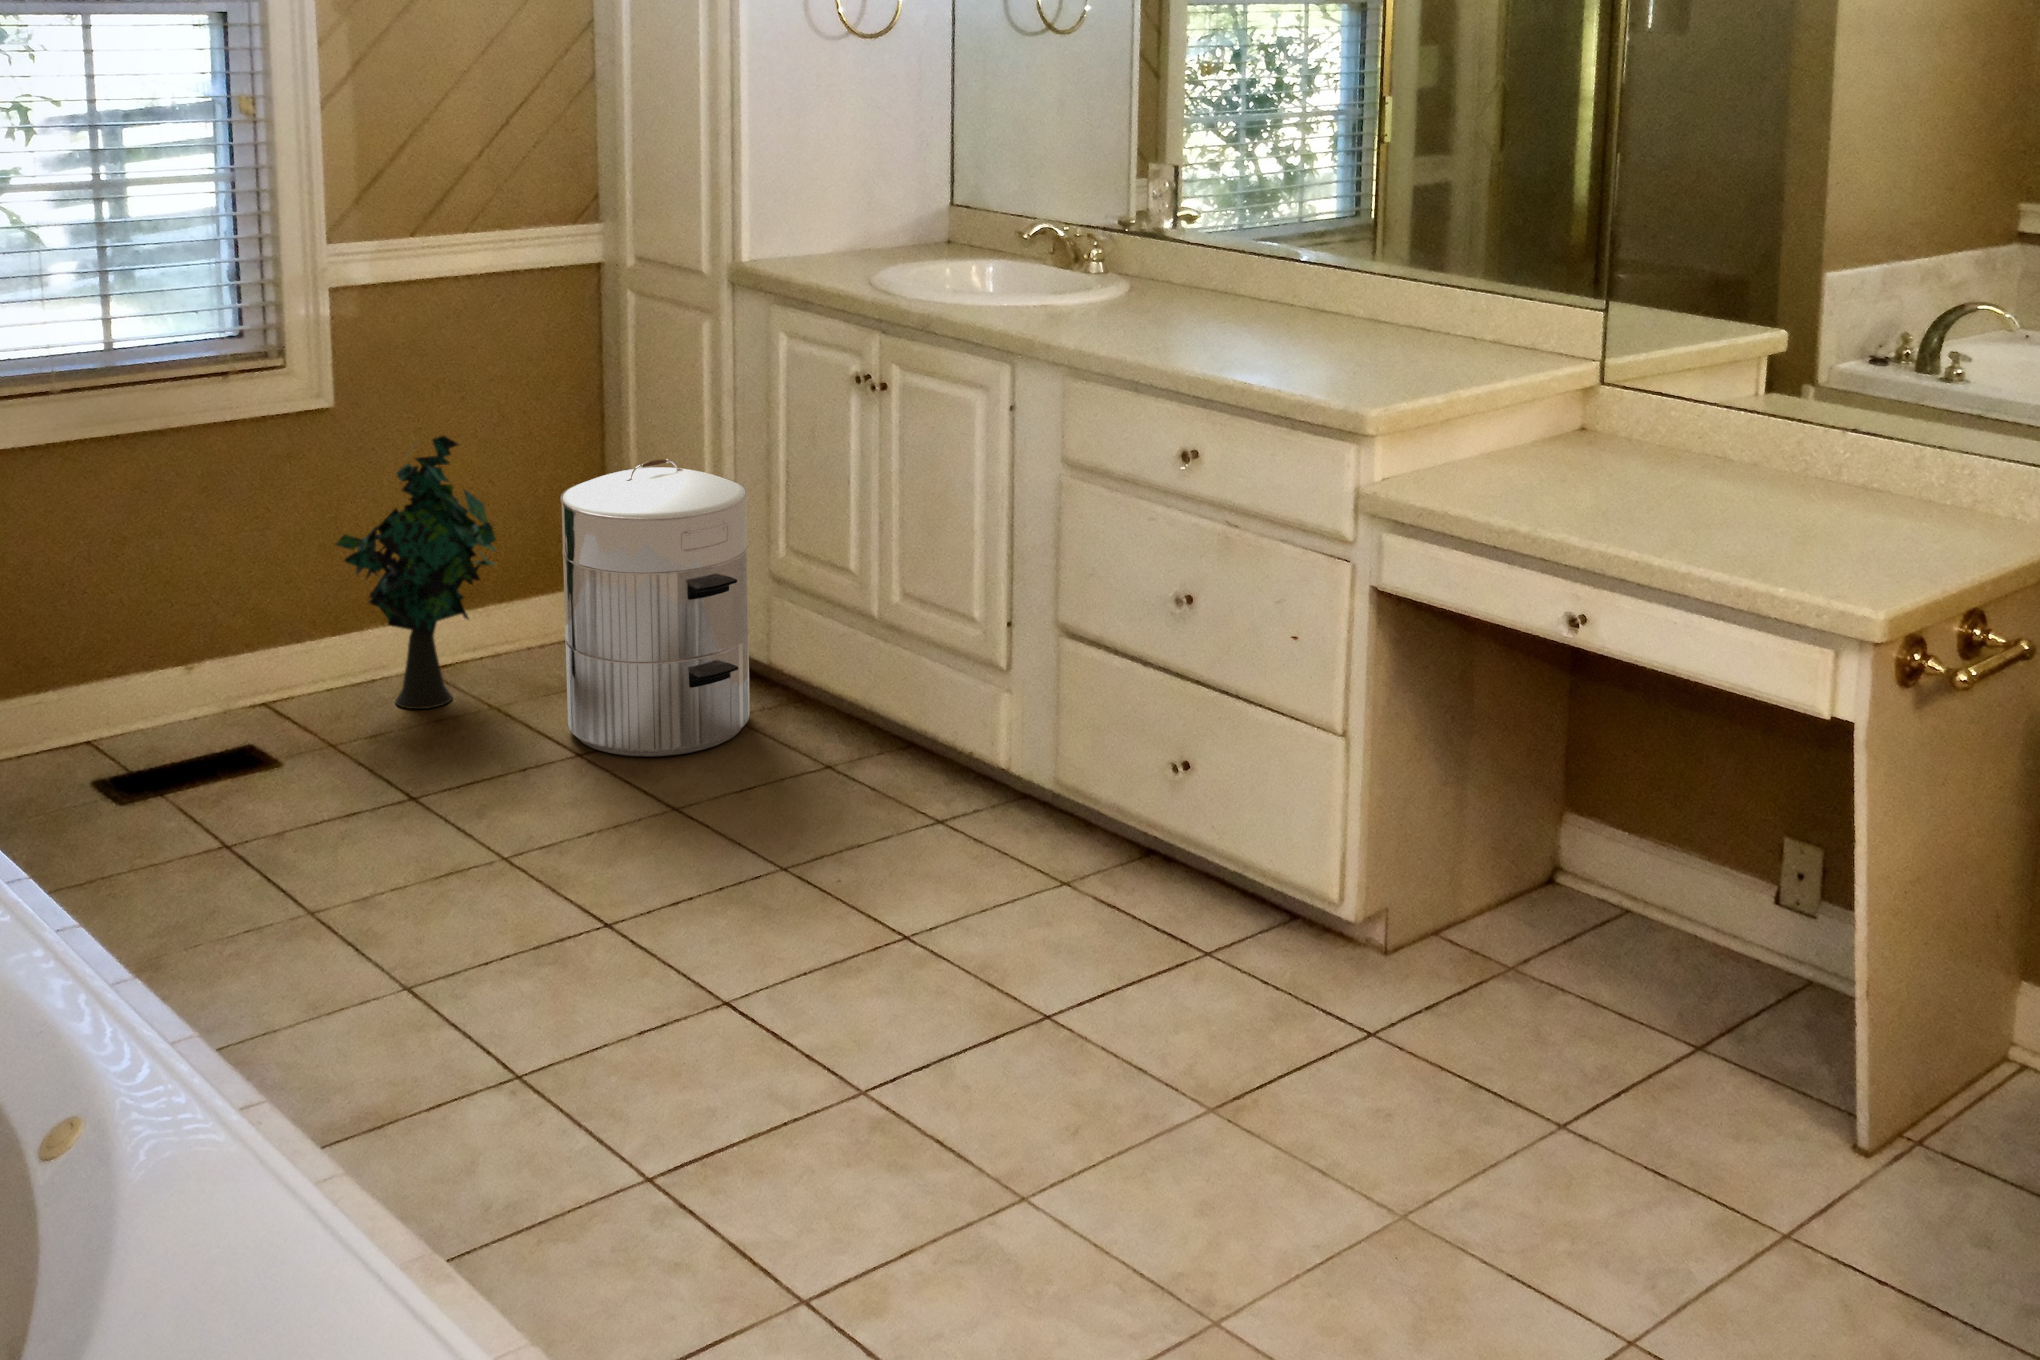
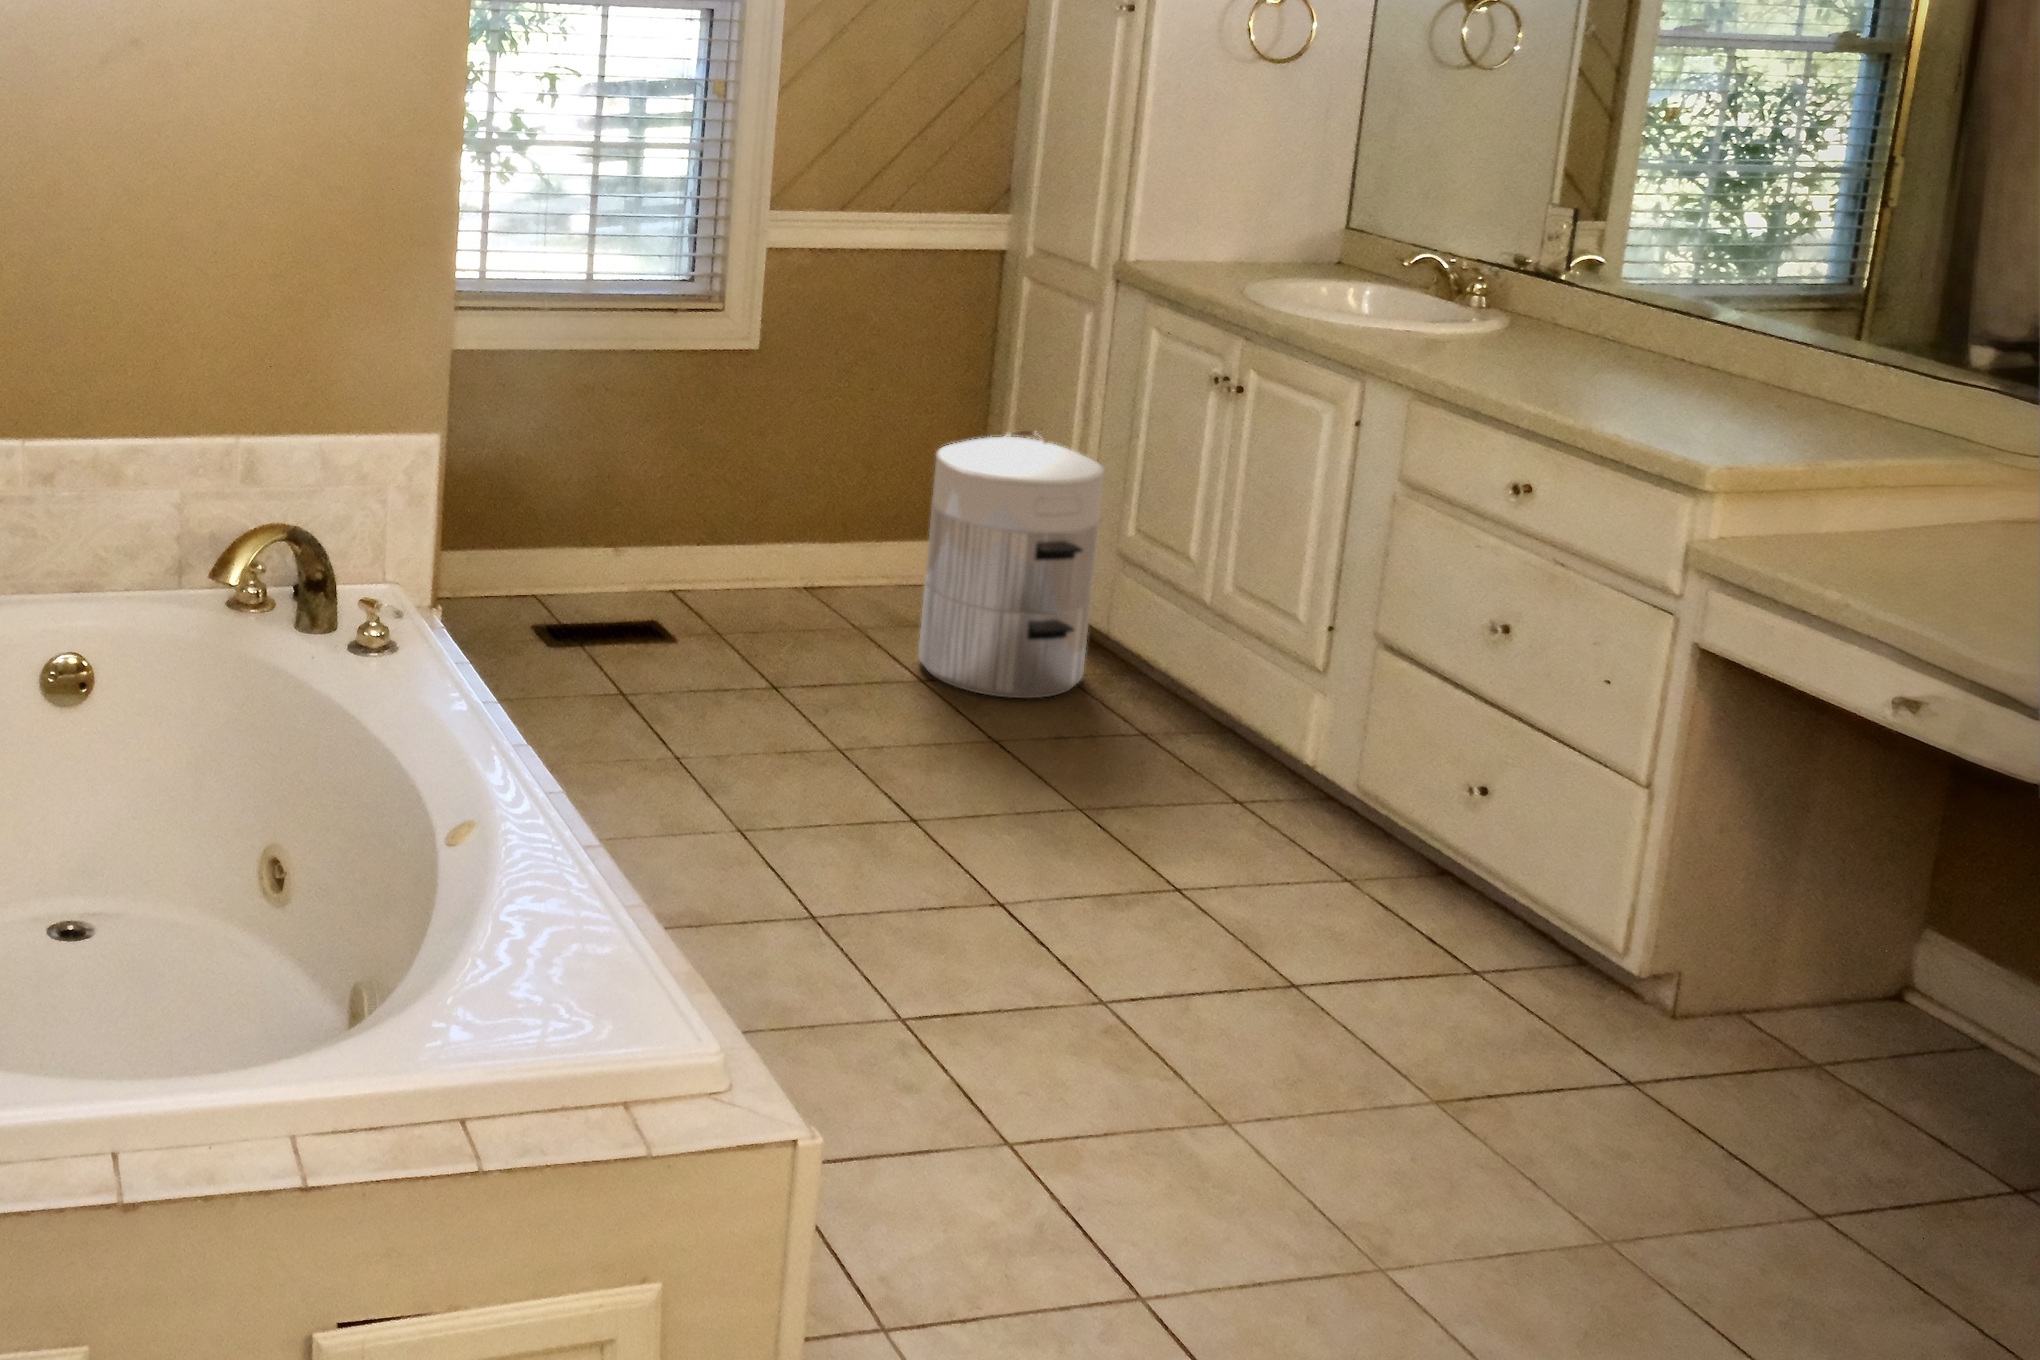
decorative plant: present [336,436,497,709] -> none [745,385,880,619]

